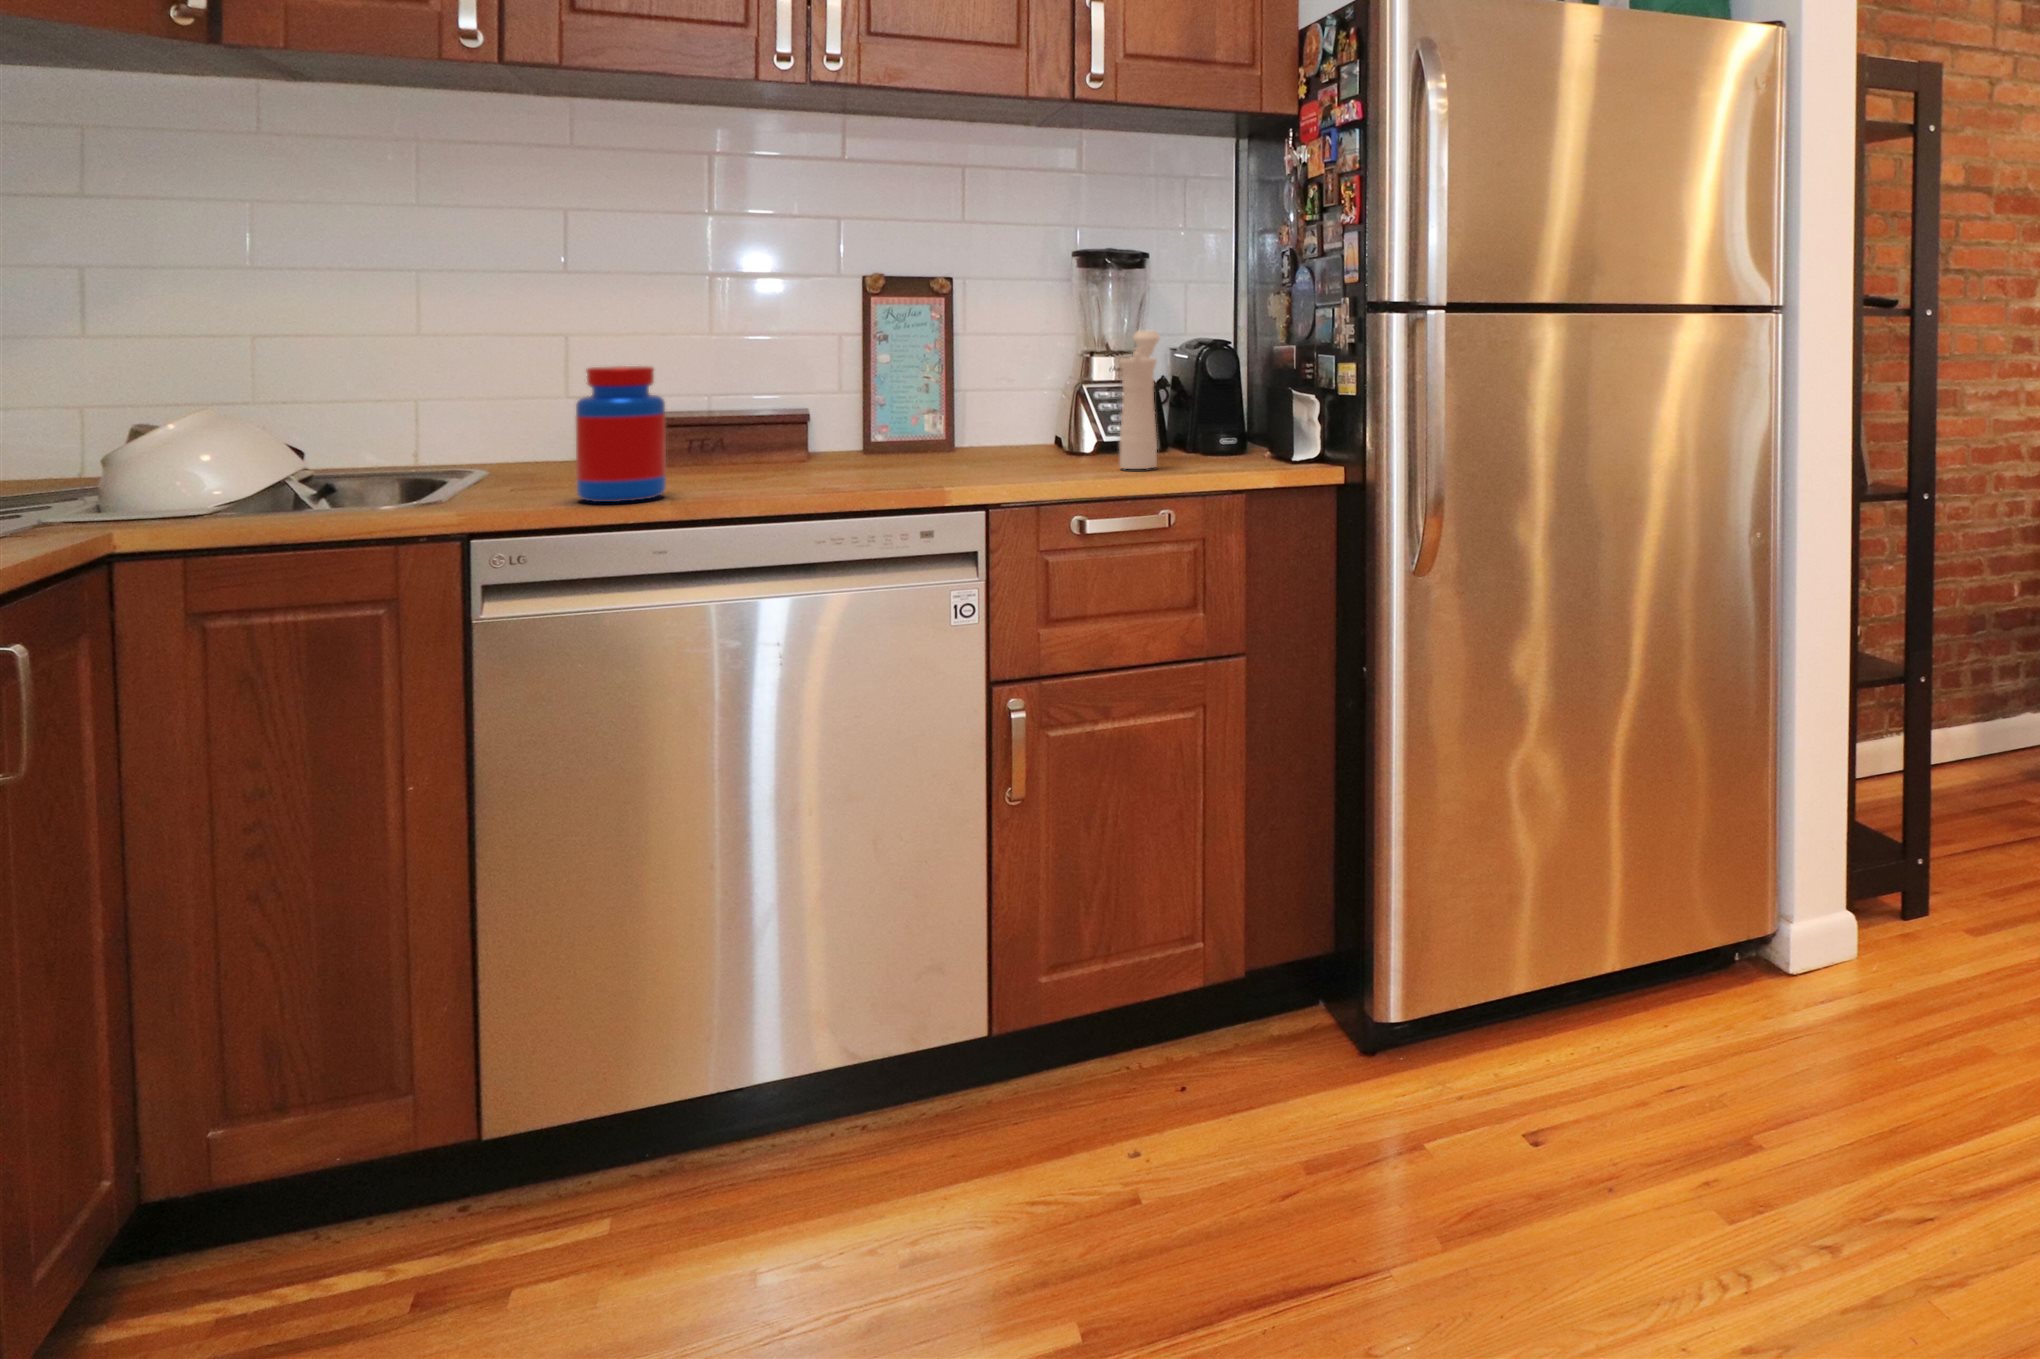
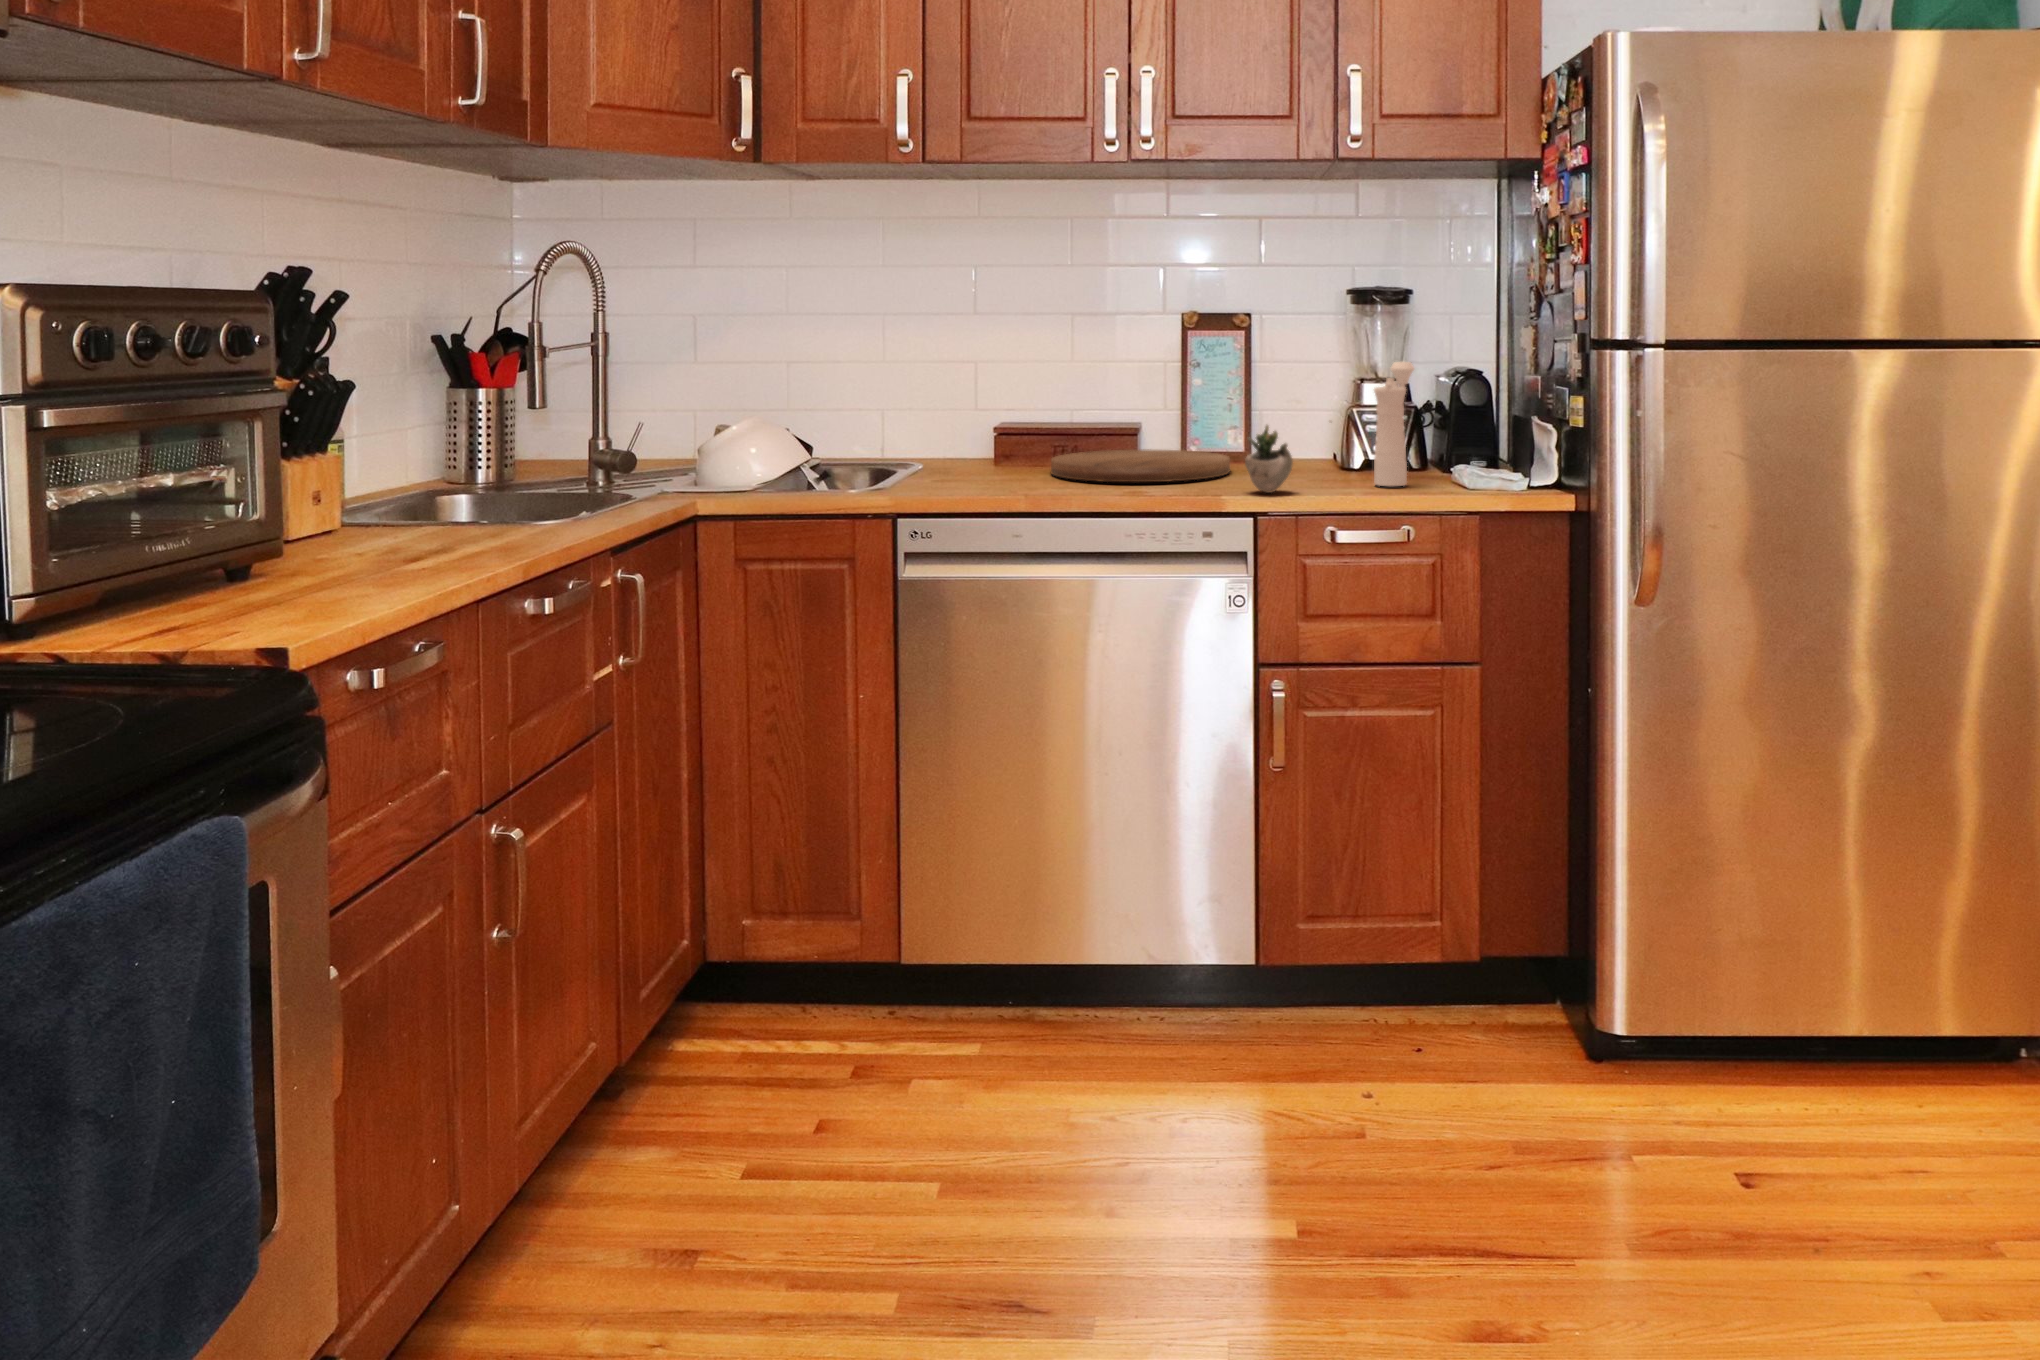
jar: present [576,366,666,502] -> none [963,391,1023,494]
succulent plant: none [969,395,1079,482] -> present [1245,425,1293,493]
cutting board: none [695,439,938,479] -> present [1051,449,1230,482]

